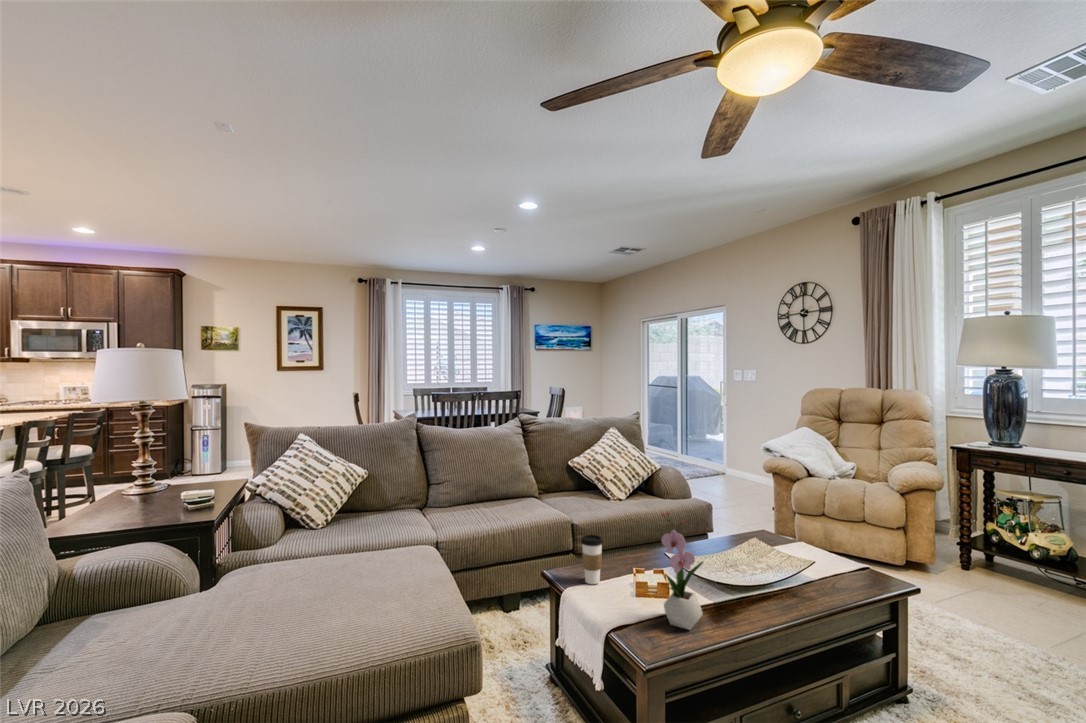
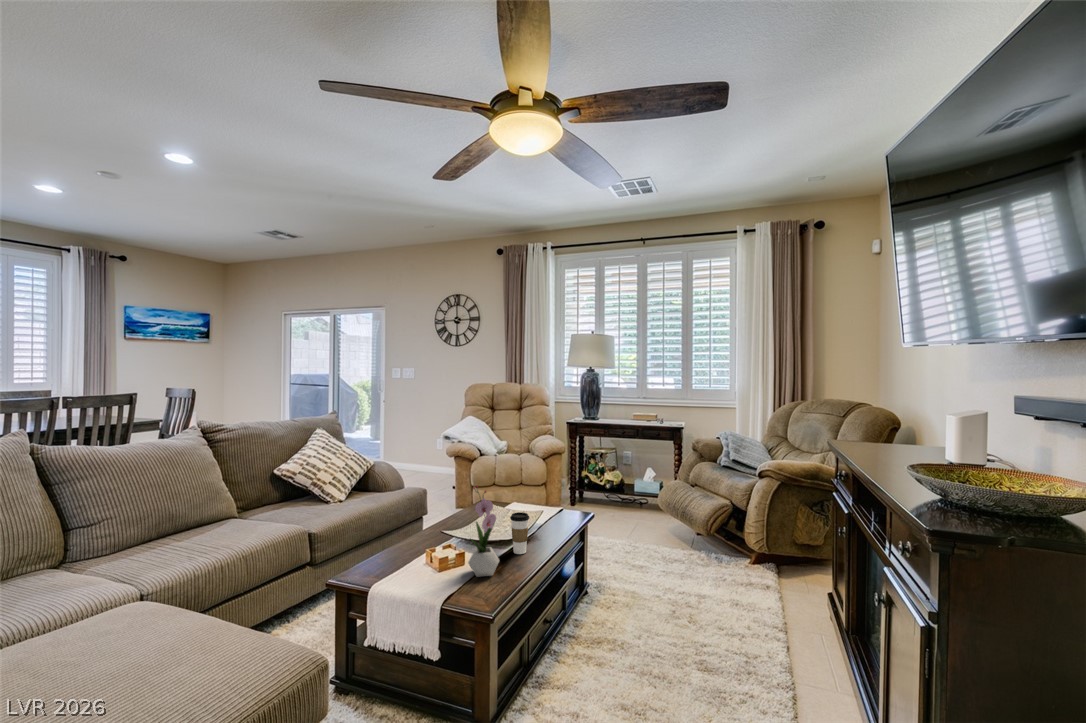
coffee cup: present [581,535,603,584] -> present [510,512,529,554]

